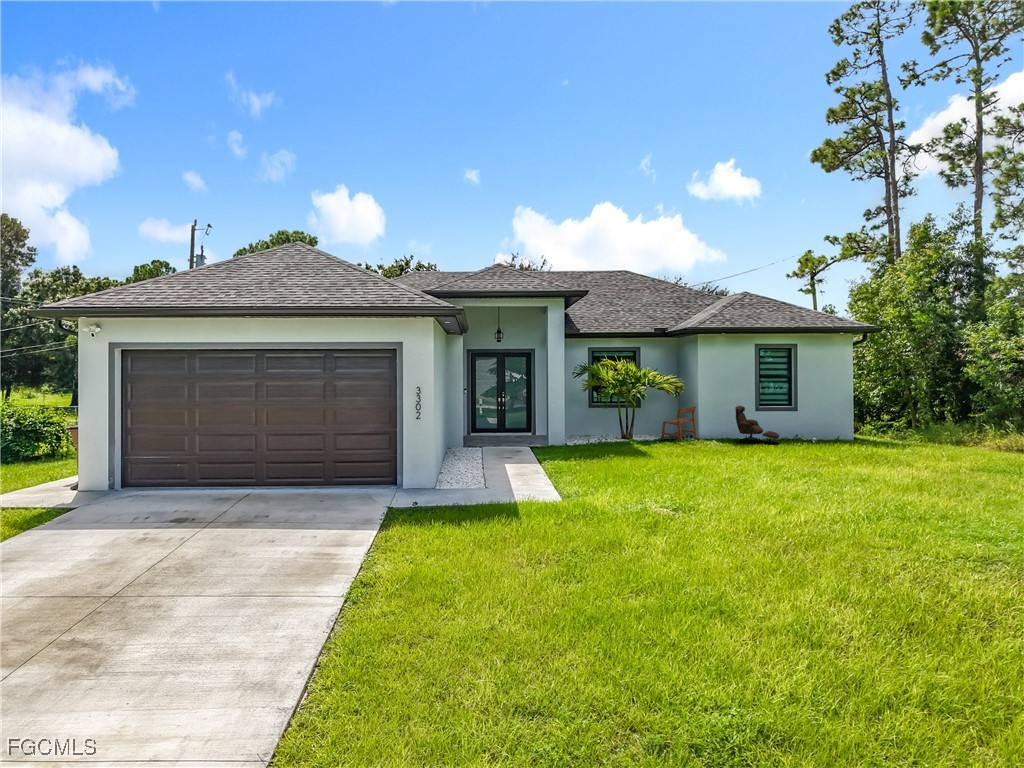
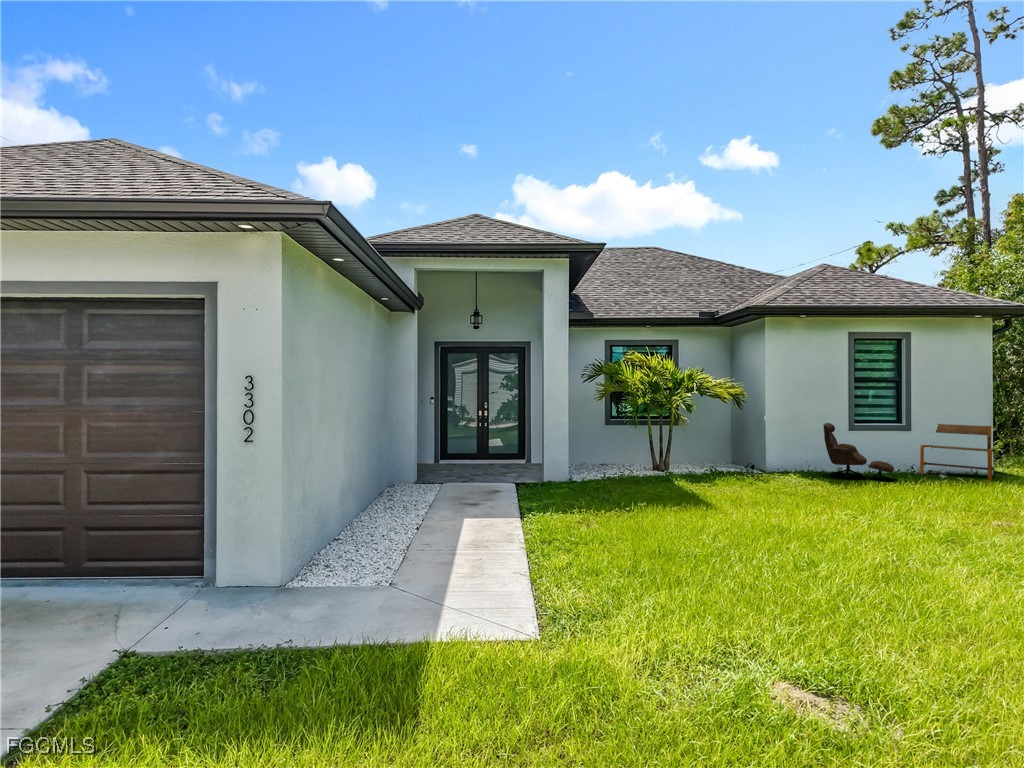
bench: present [662,406,697,442] -> present [920,424,995,481]

